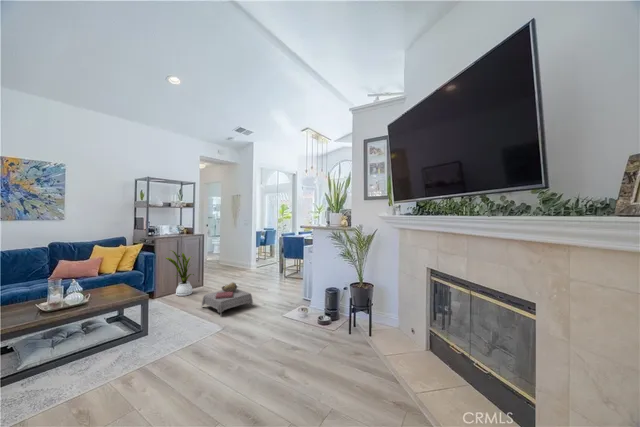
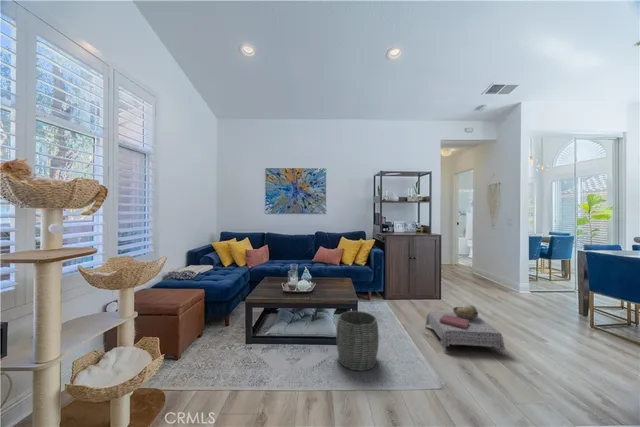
house plant: present [166,251,194,296] -> none [394,248,427,305]
woven basket: none [139,306,179,353] -> present [336,311,379,370]

